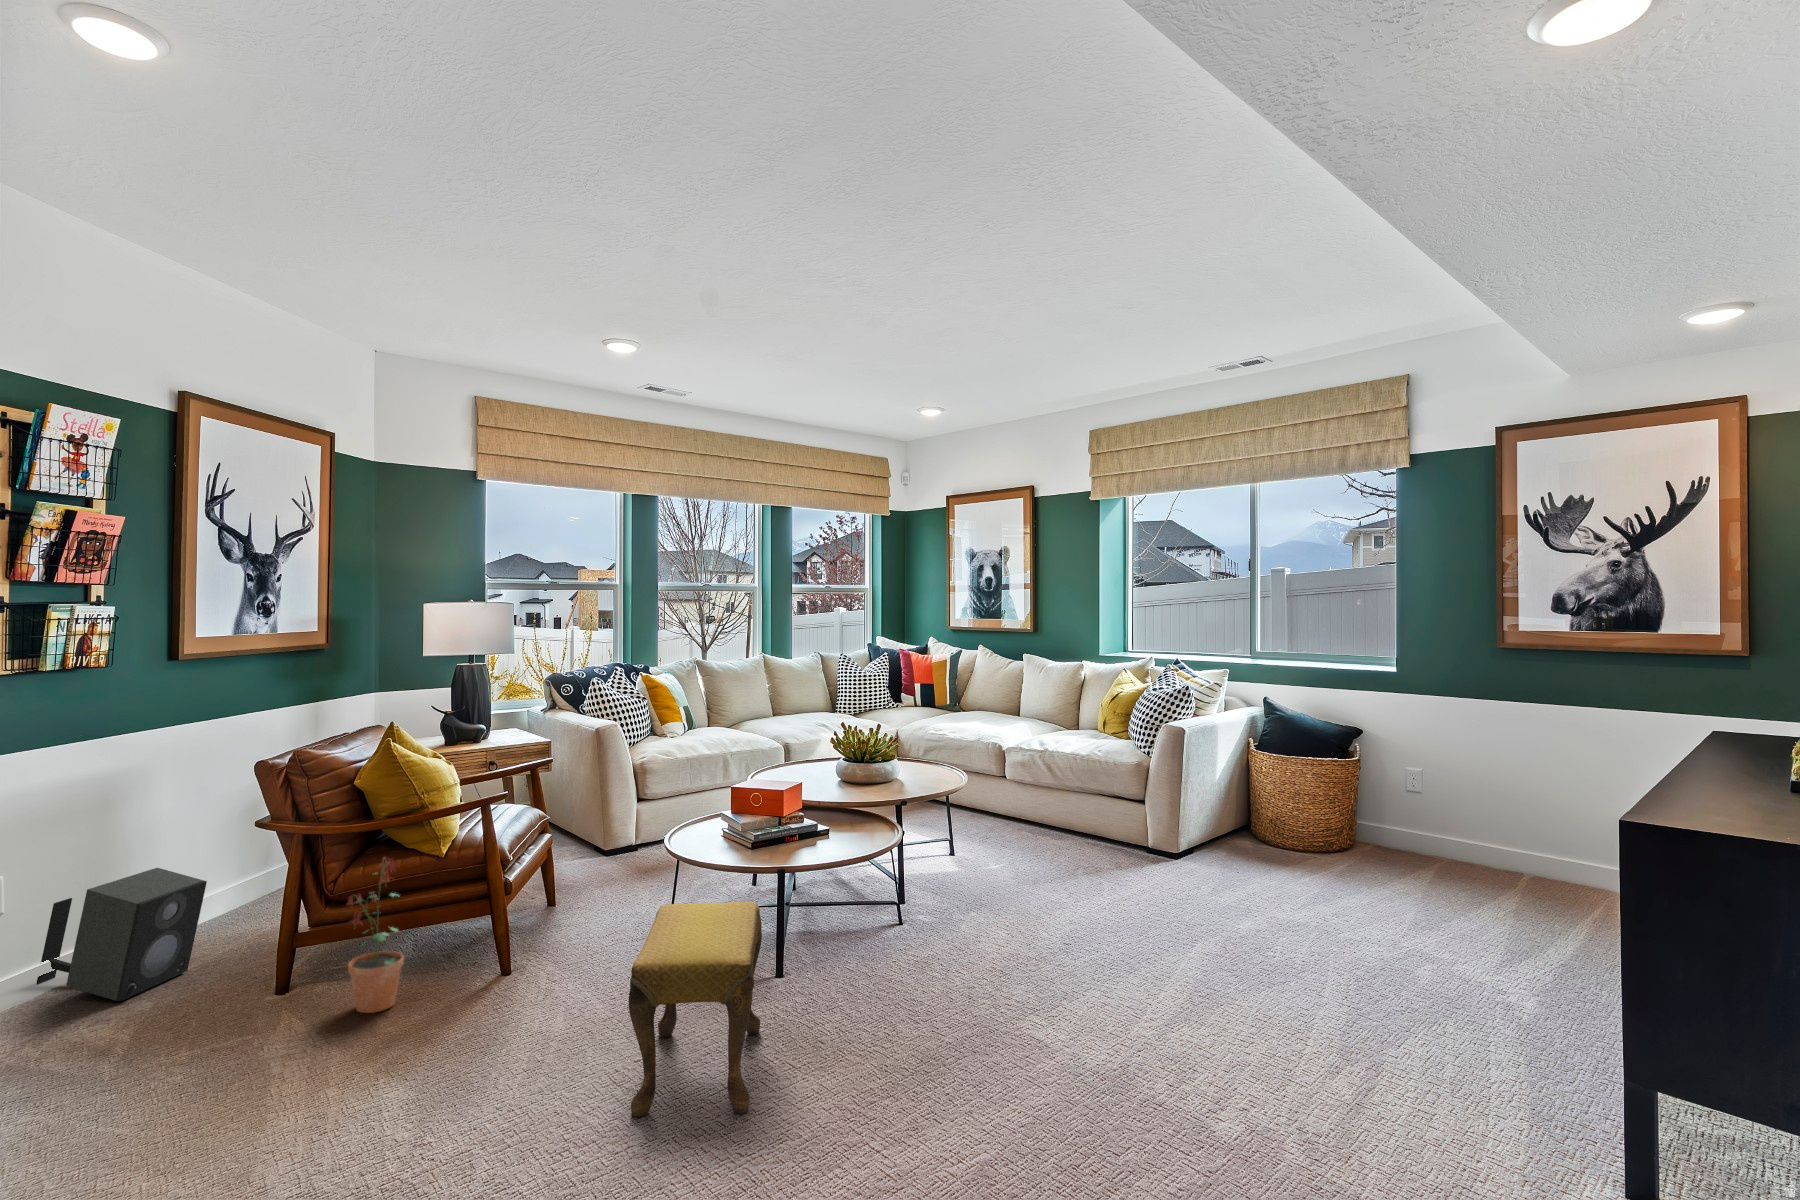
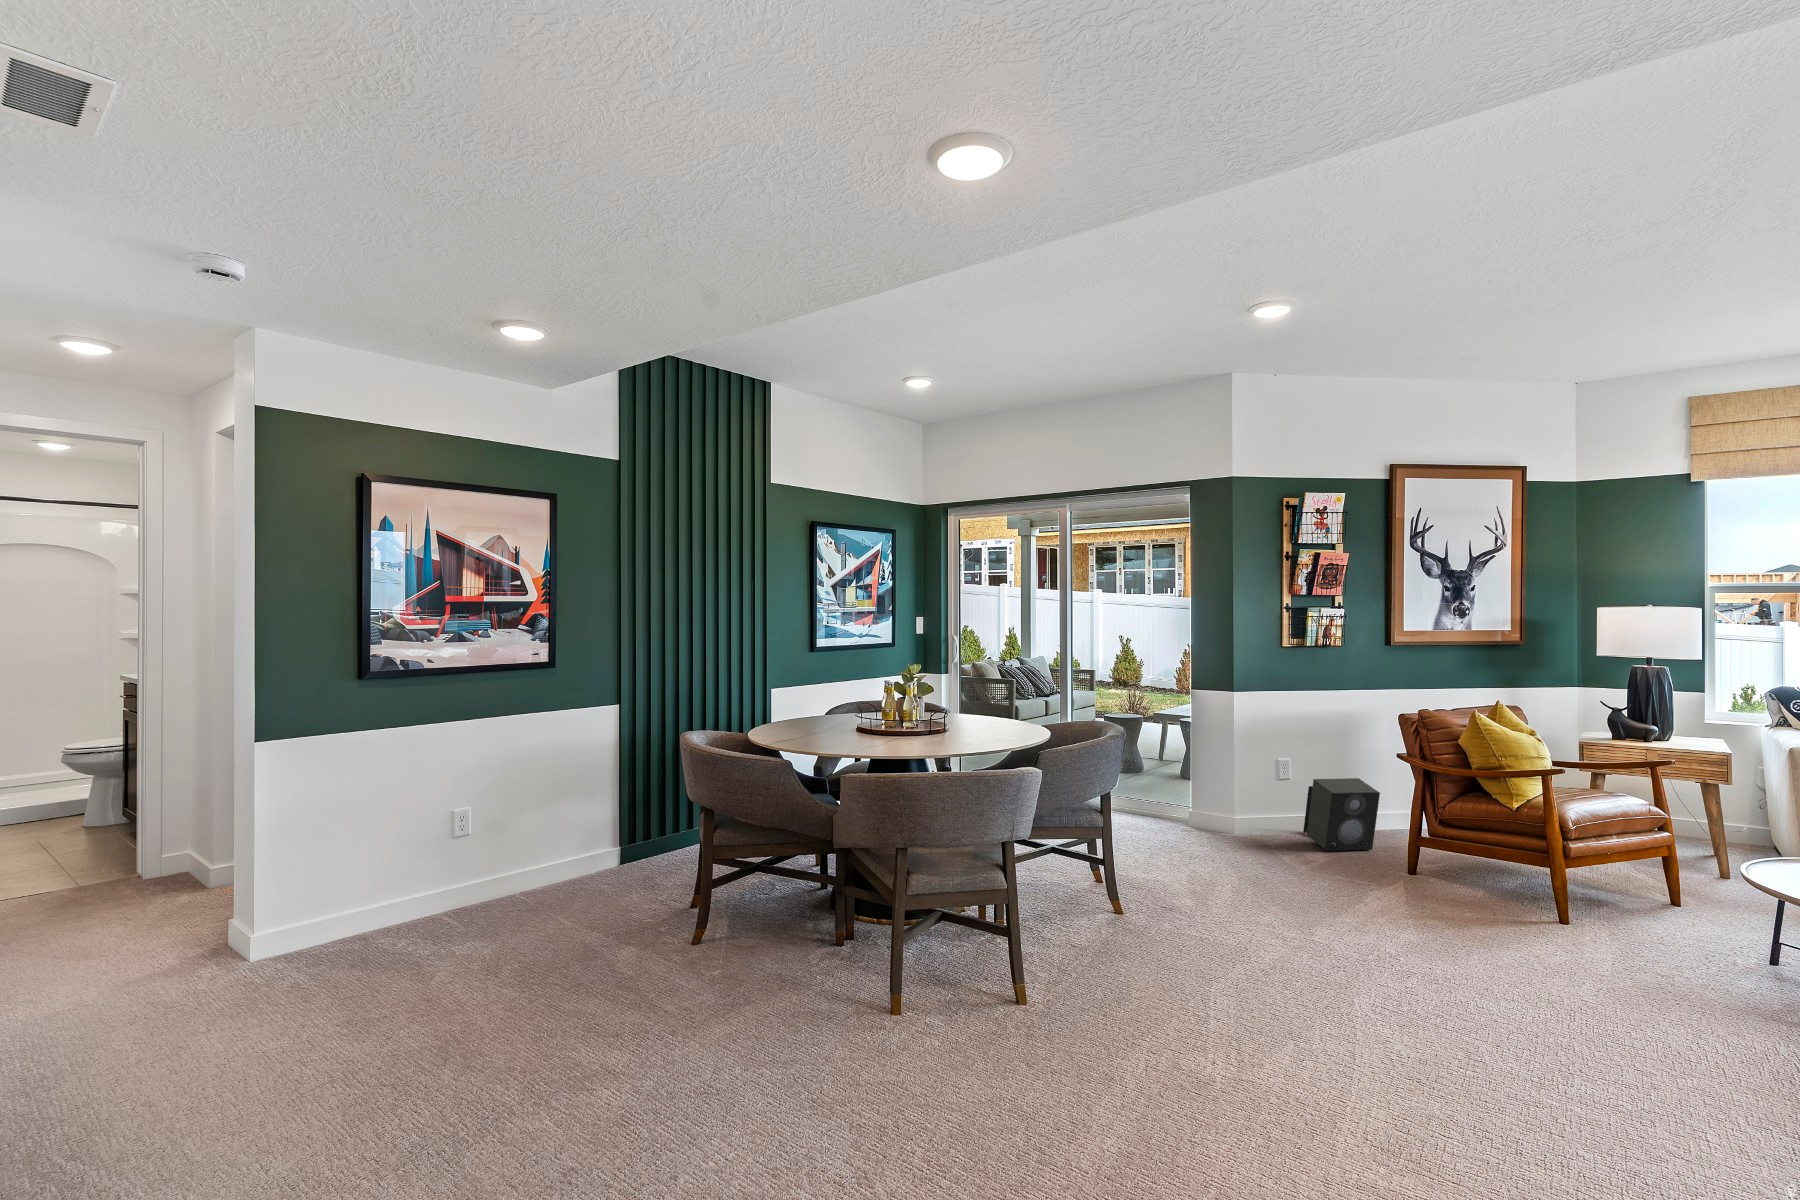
potted plant: present [348,857,404,1013] -> none [1423,796,1469,906]
footstool: present [628,902,762,1117] -> none [1517,879,1731,1059]

